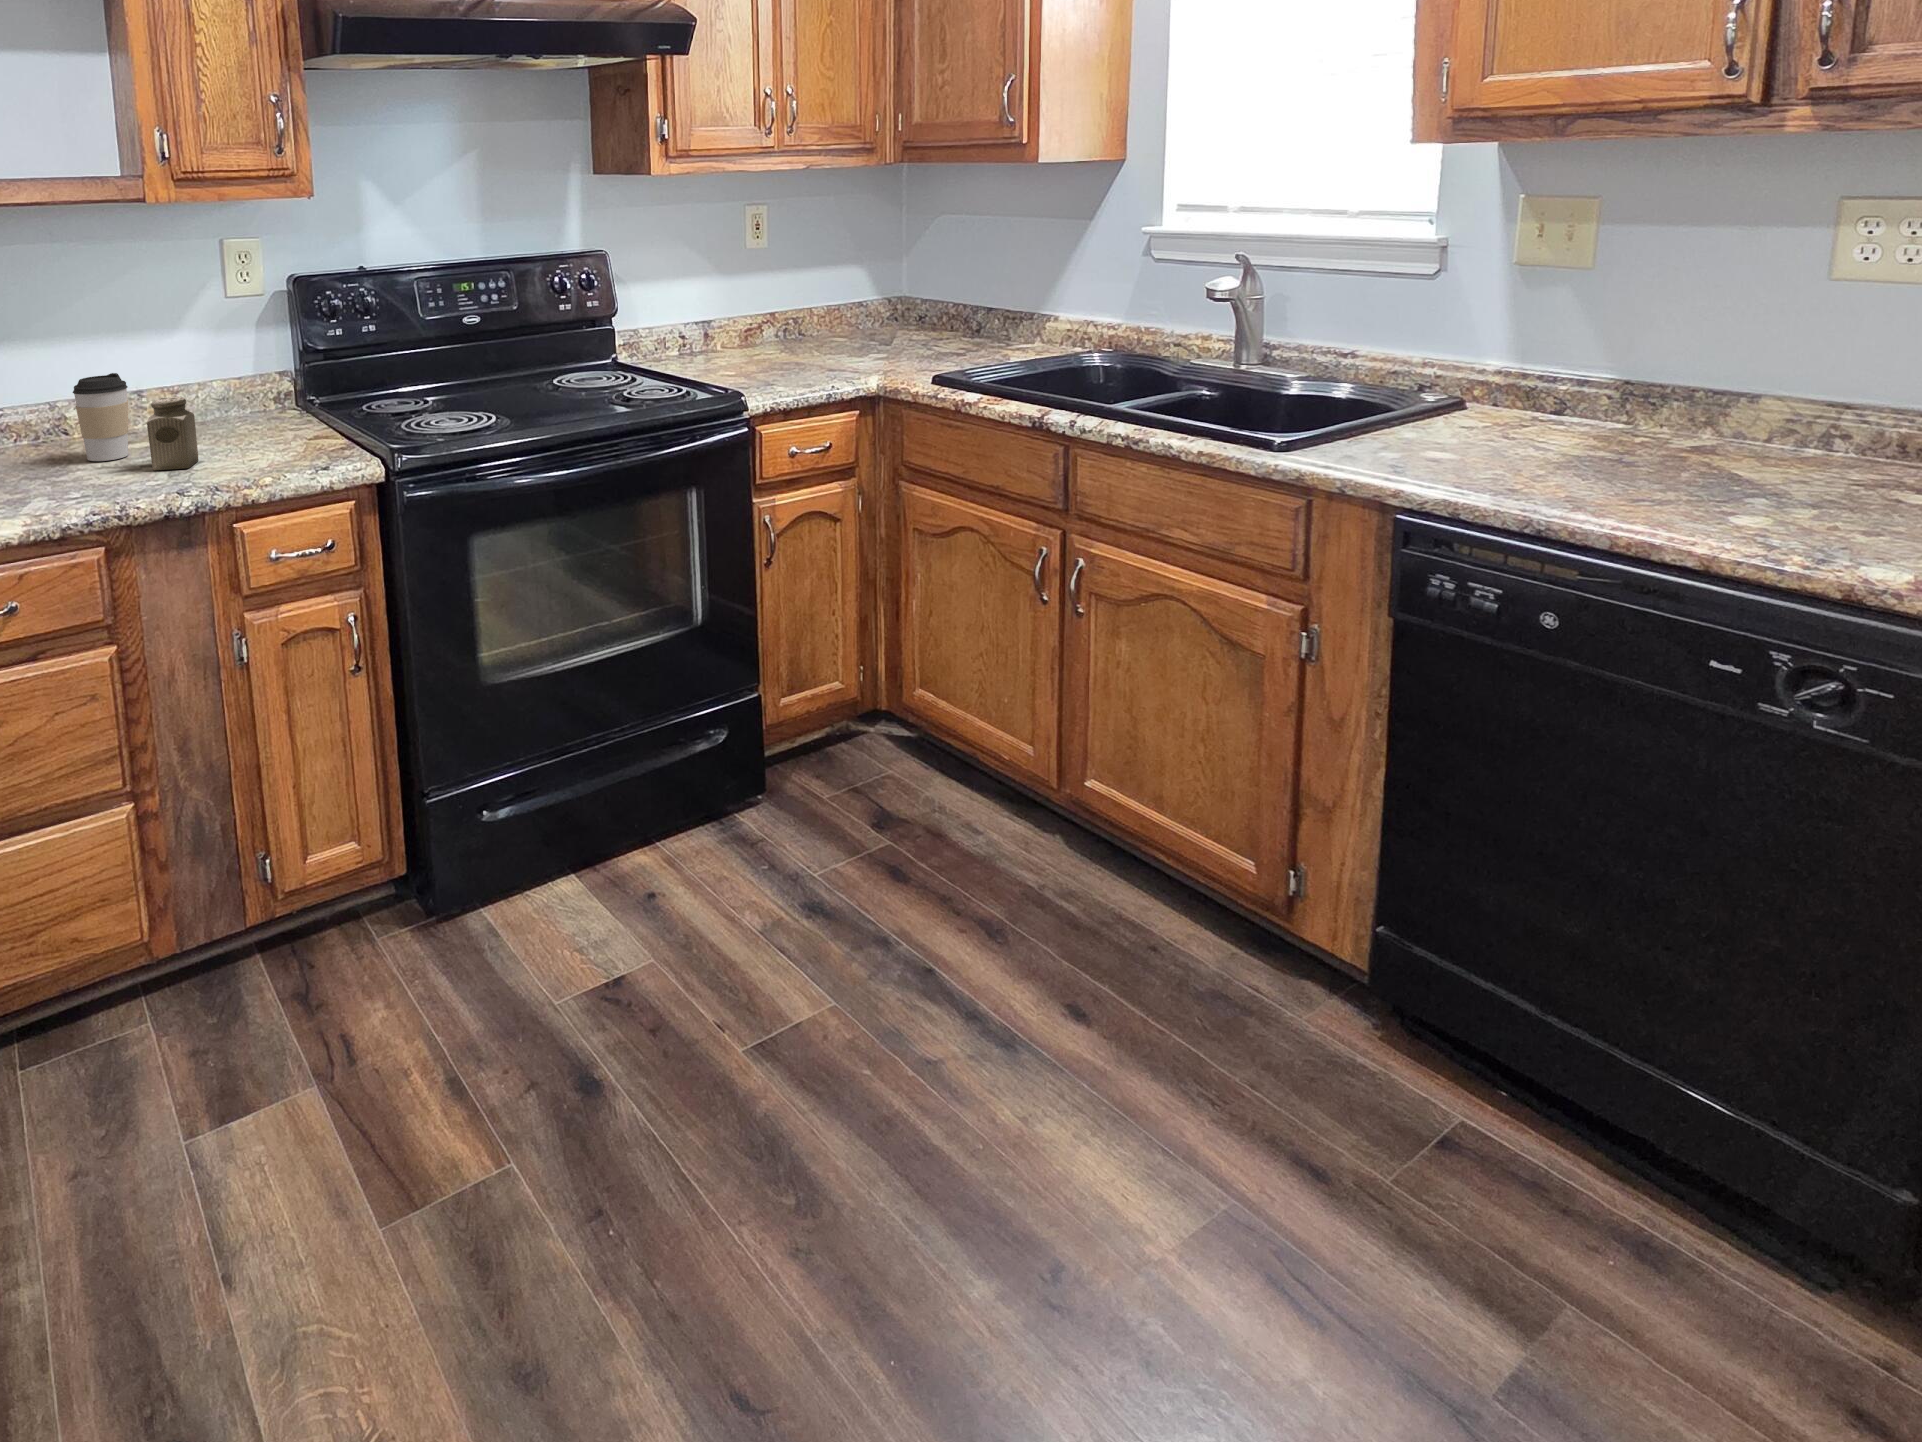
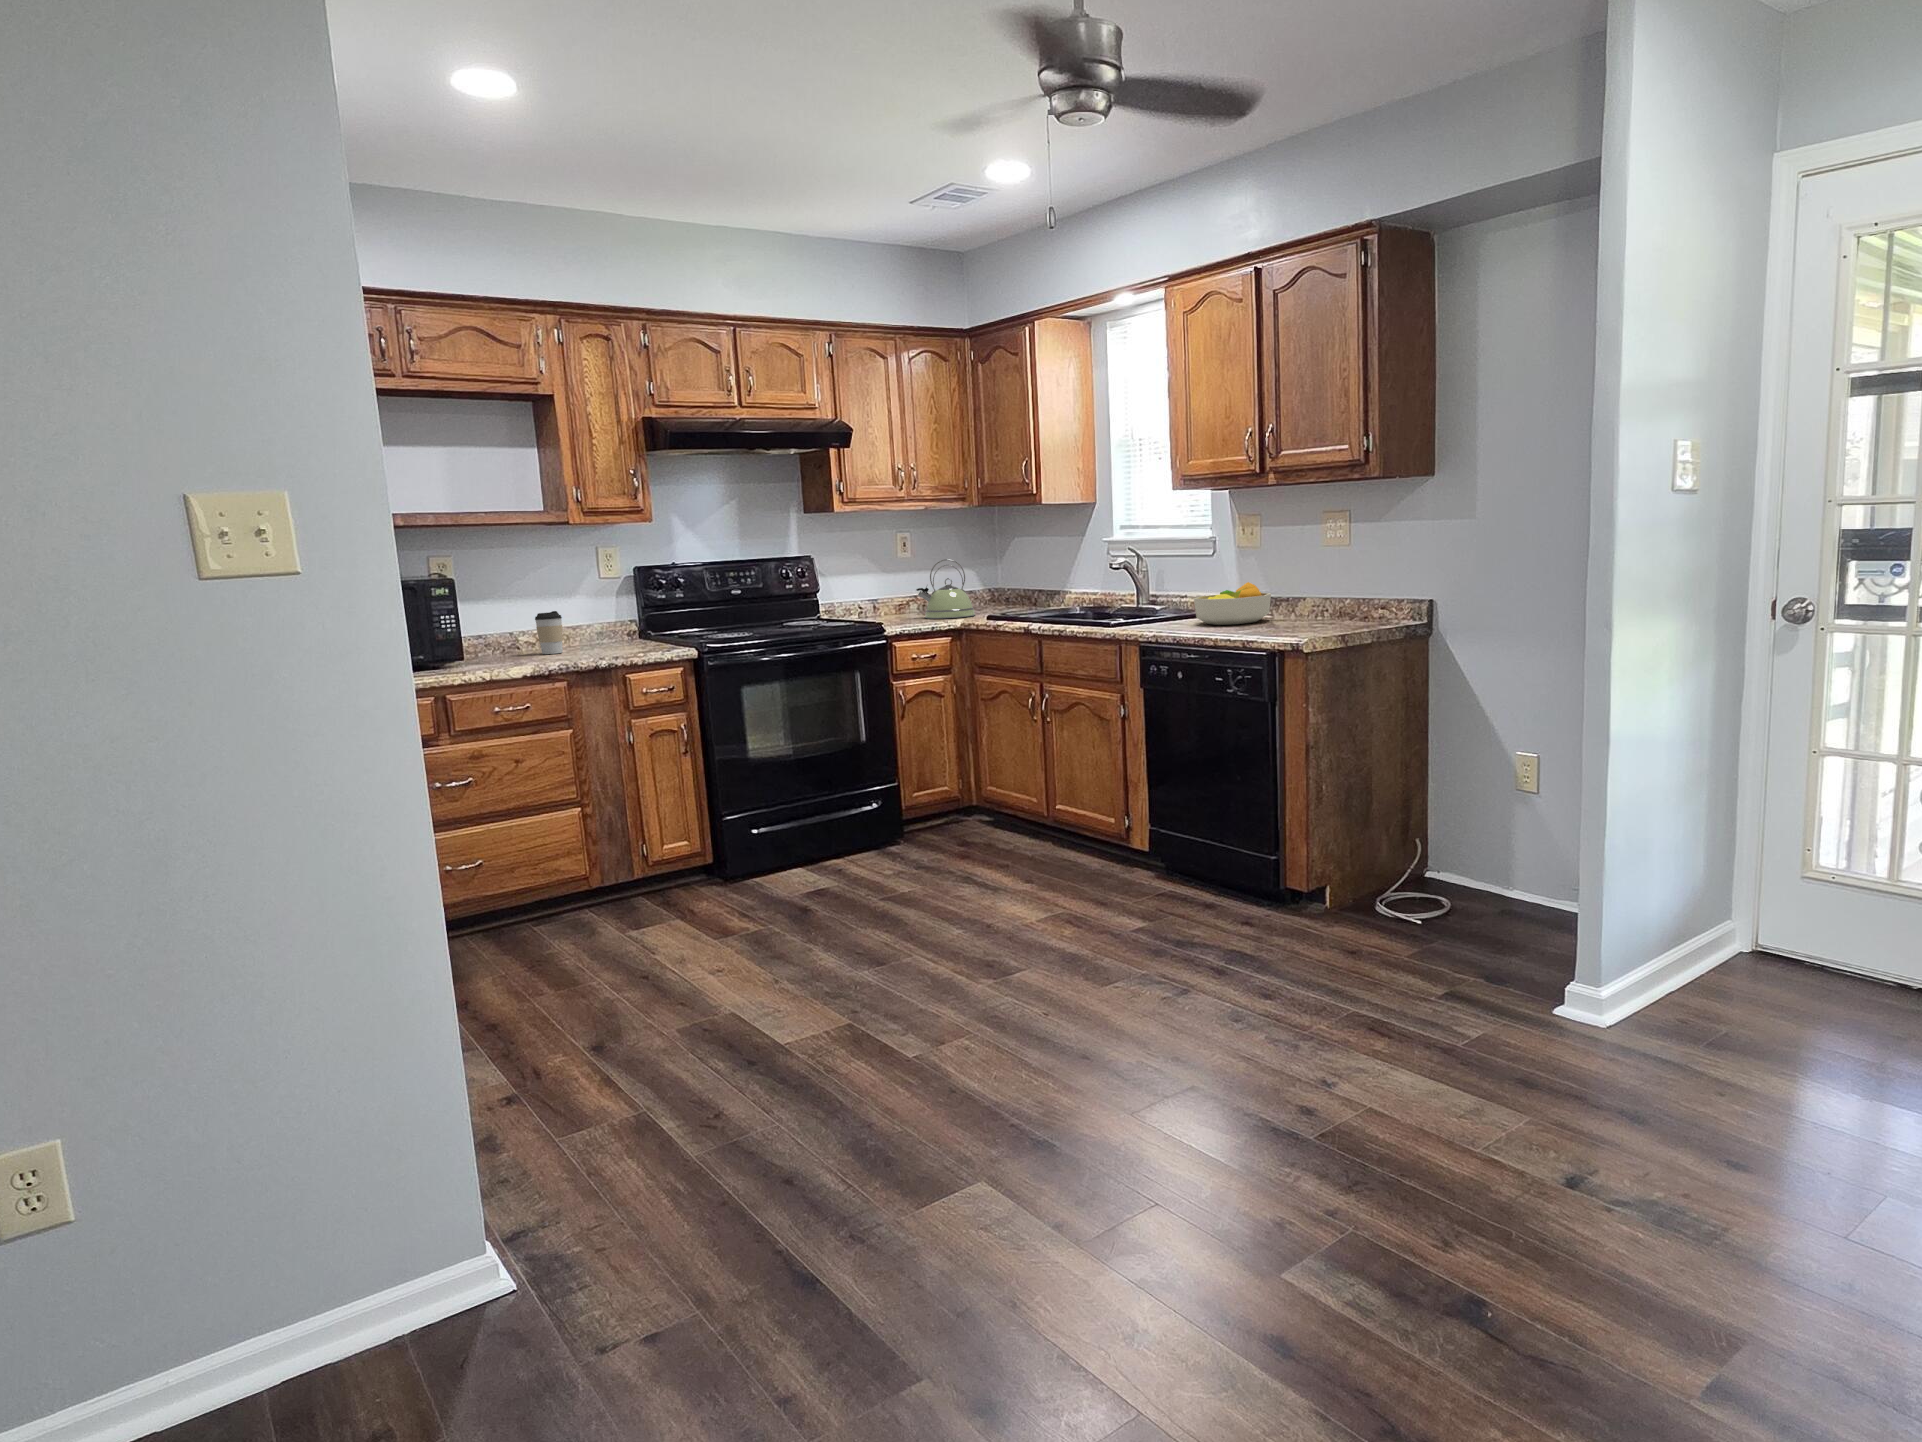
kettle: none [788,258,893,369] -> present [916,559,975,619]
fruit bowl: none [1506,357,1725,473] -> present [1194,582,1271,625]
salt shaker: present [147,397,198,470] -> none [578,619,602,654]

